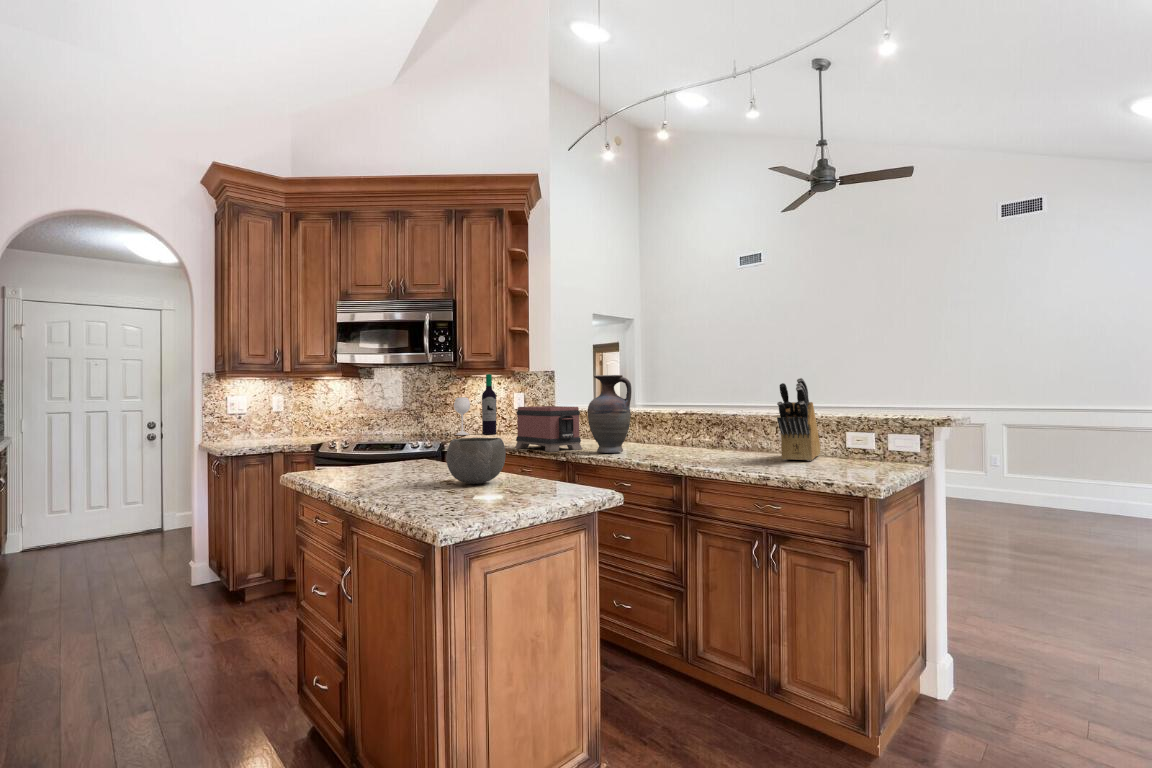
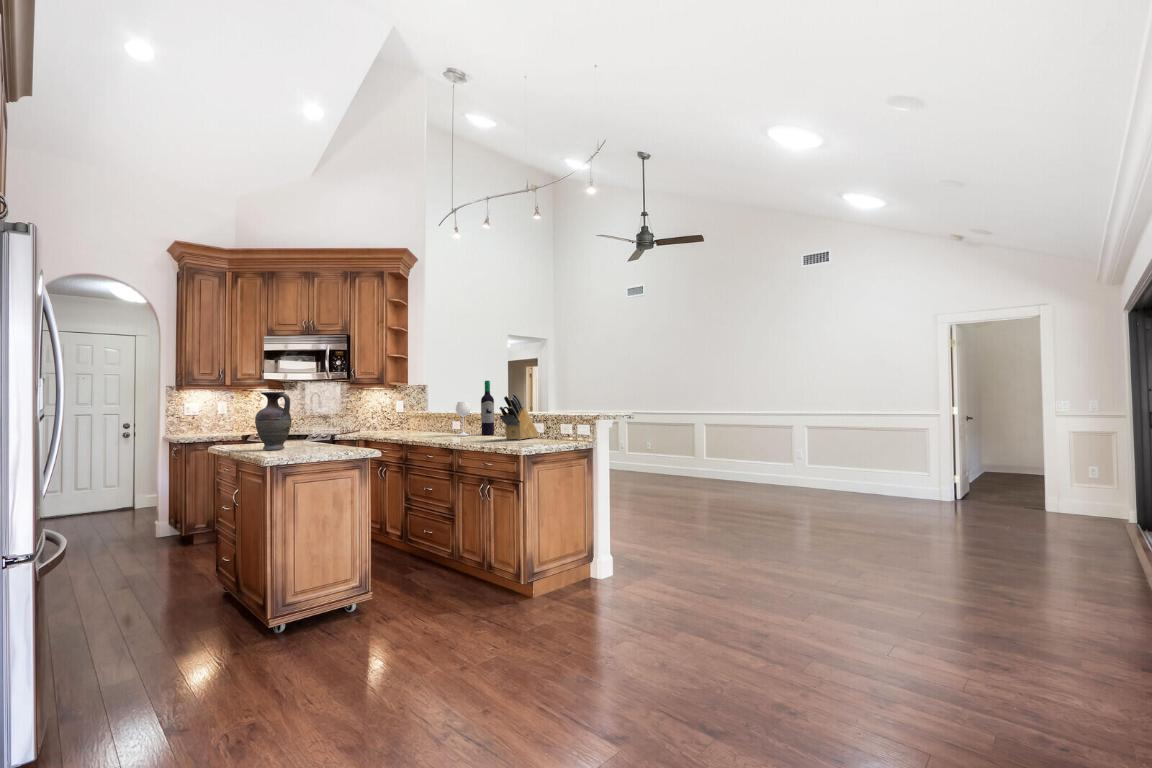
wine bottle: present [454,374,496,435] -> present [456,381,494,436]
vase: present [587,375,632,453] -> present [255,392,291,450]
toaster: present [515,406,582,452] -> none [374,410,414,438]
ceramic bowl: present [446,438,506,484] -> none [297,427,331,451]

